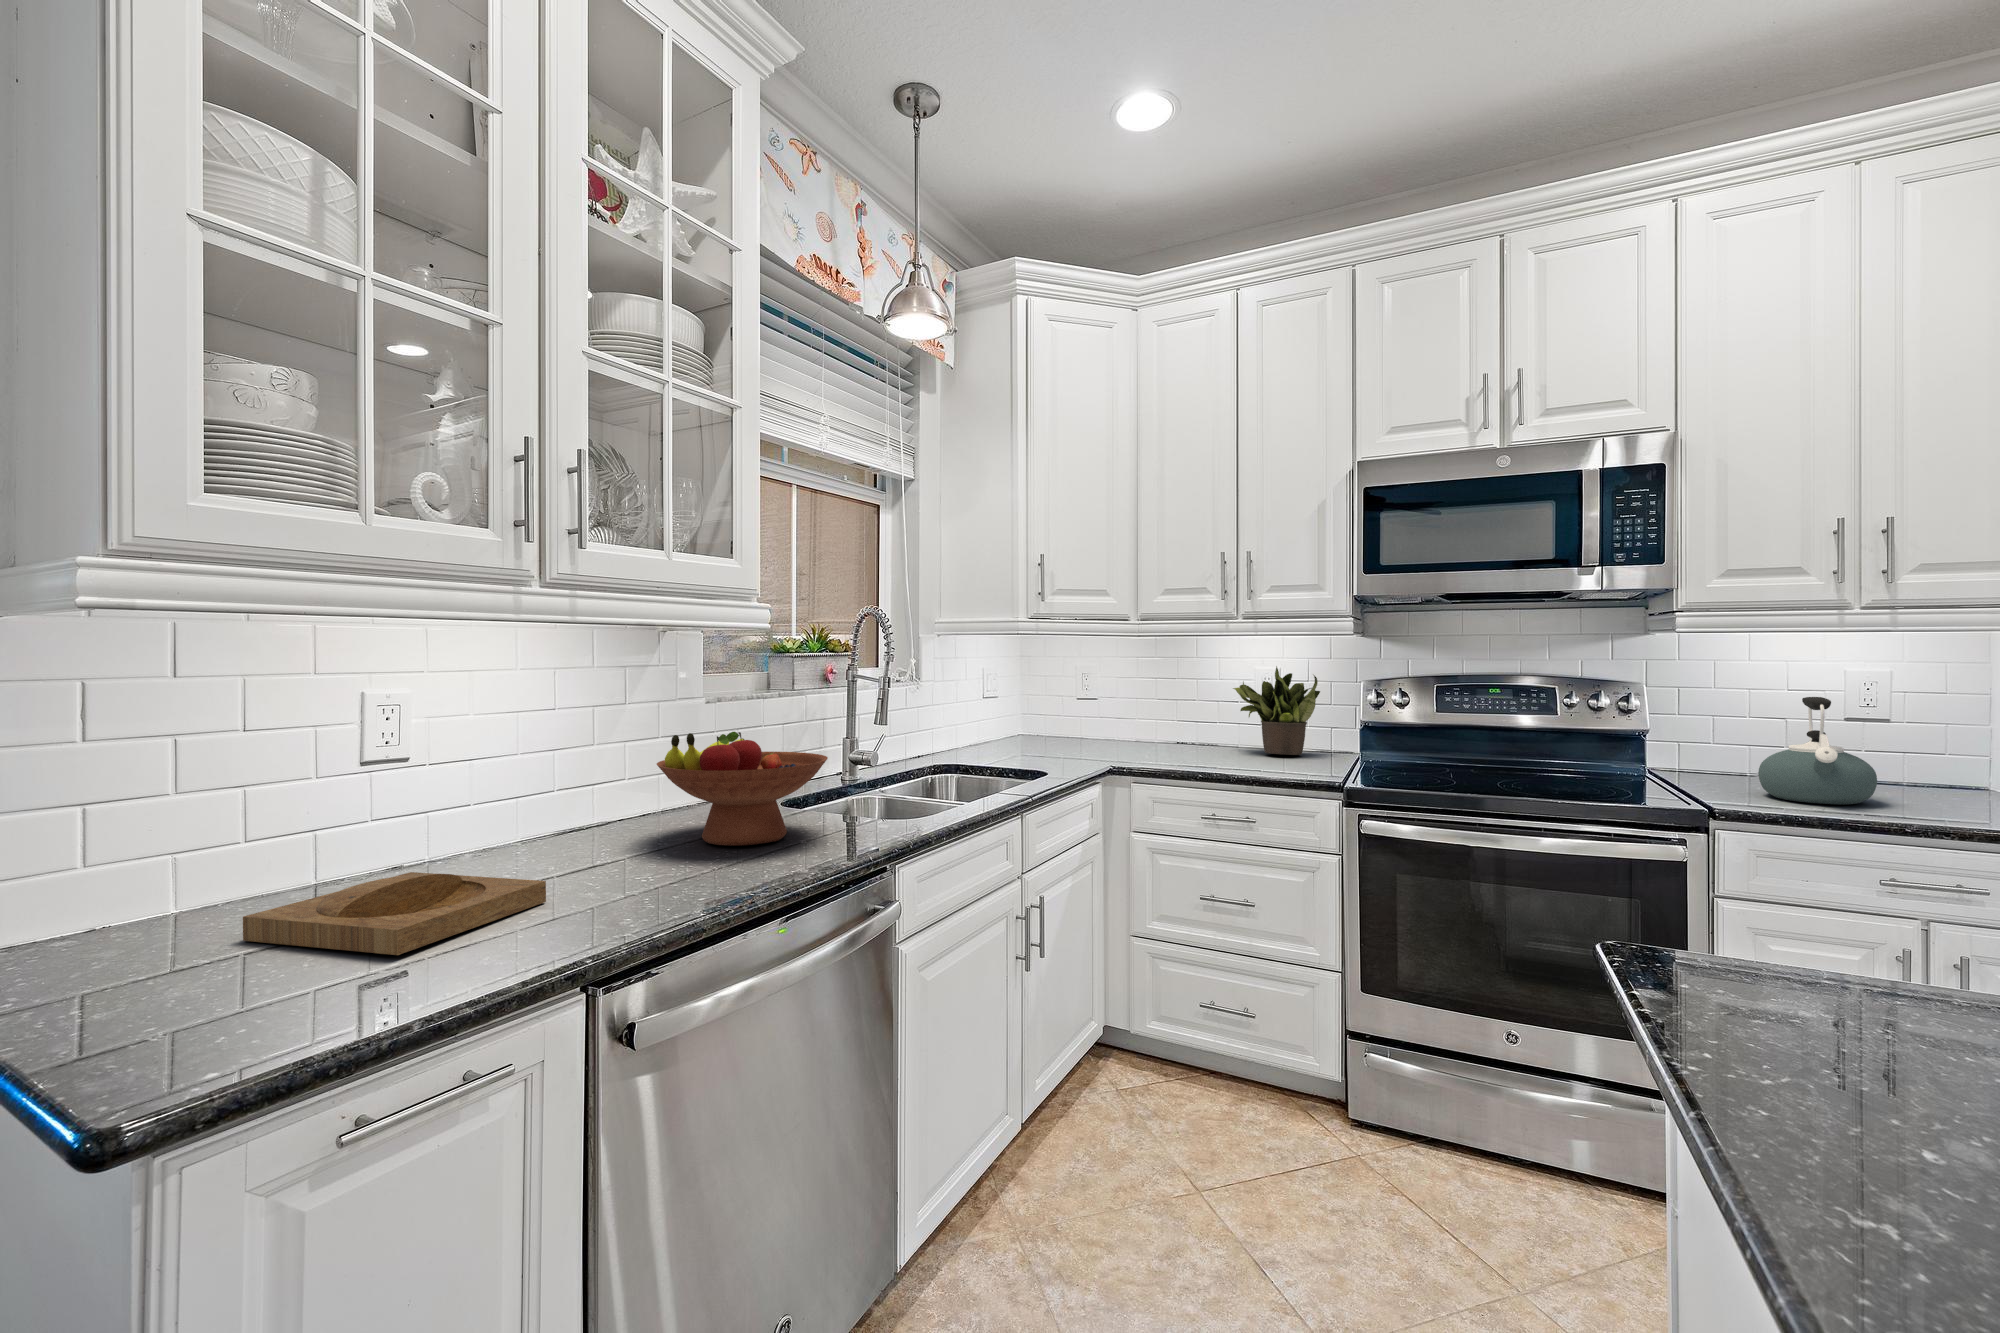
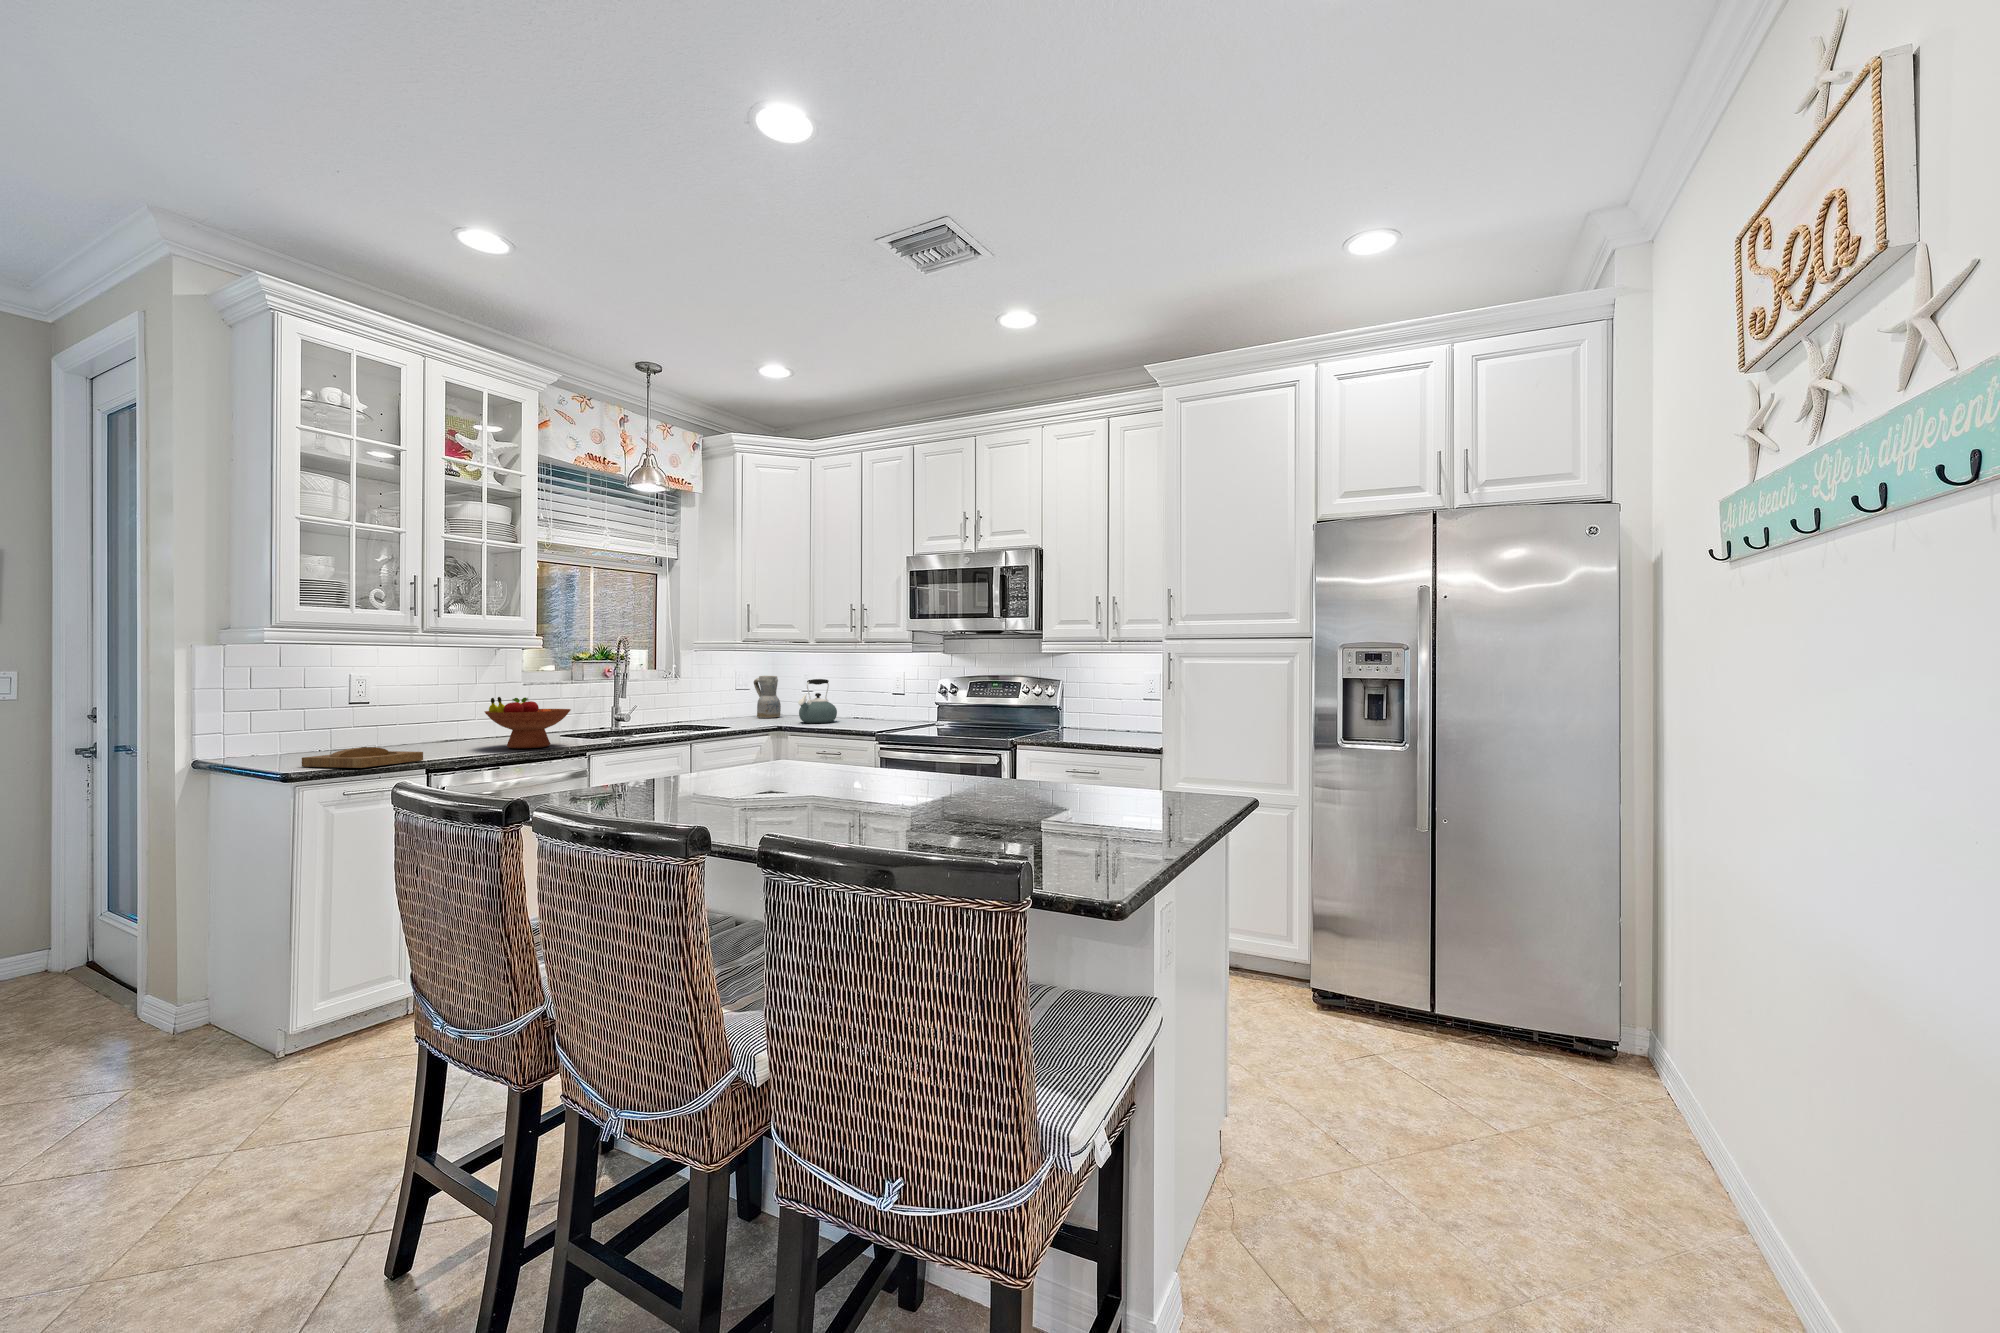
potted plant: present [1233,666,1320,755] -> none [866,669,912,721]
ceramic pitcher: none [1017,675,1062,744] -> present [754,676,781,718]
kettle: present [1758,697,1877,804] -> present [798,679,837,723]

